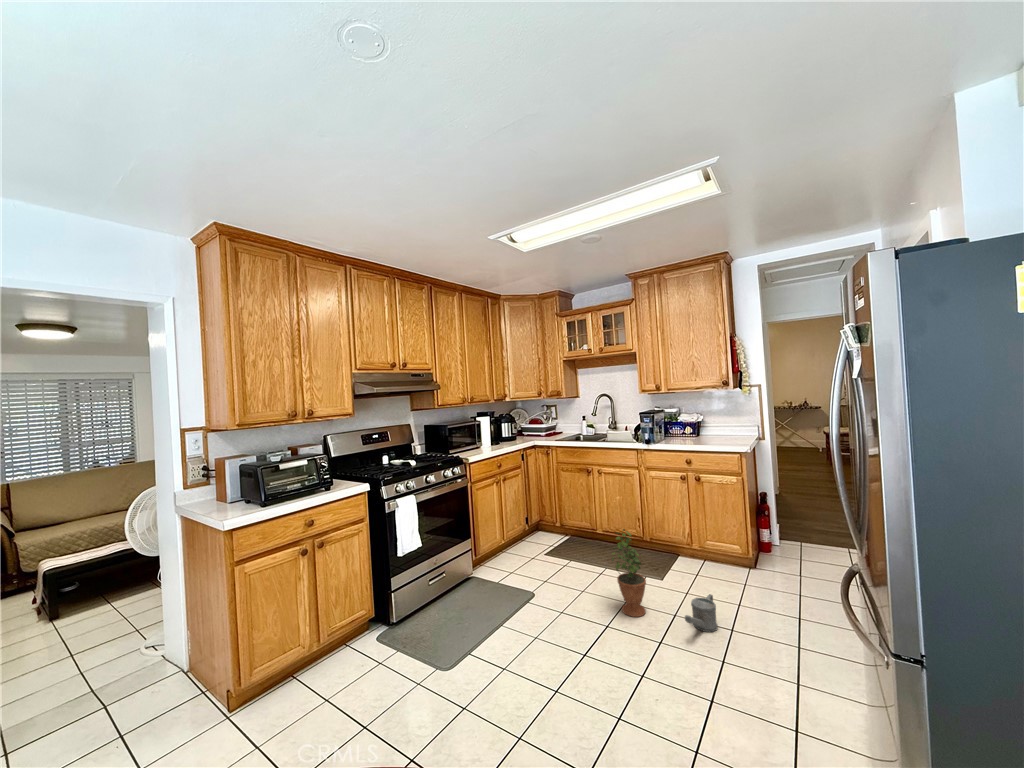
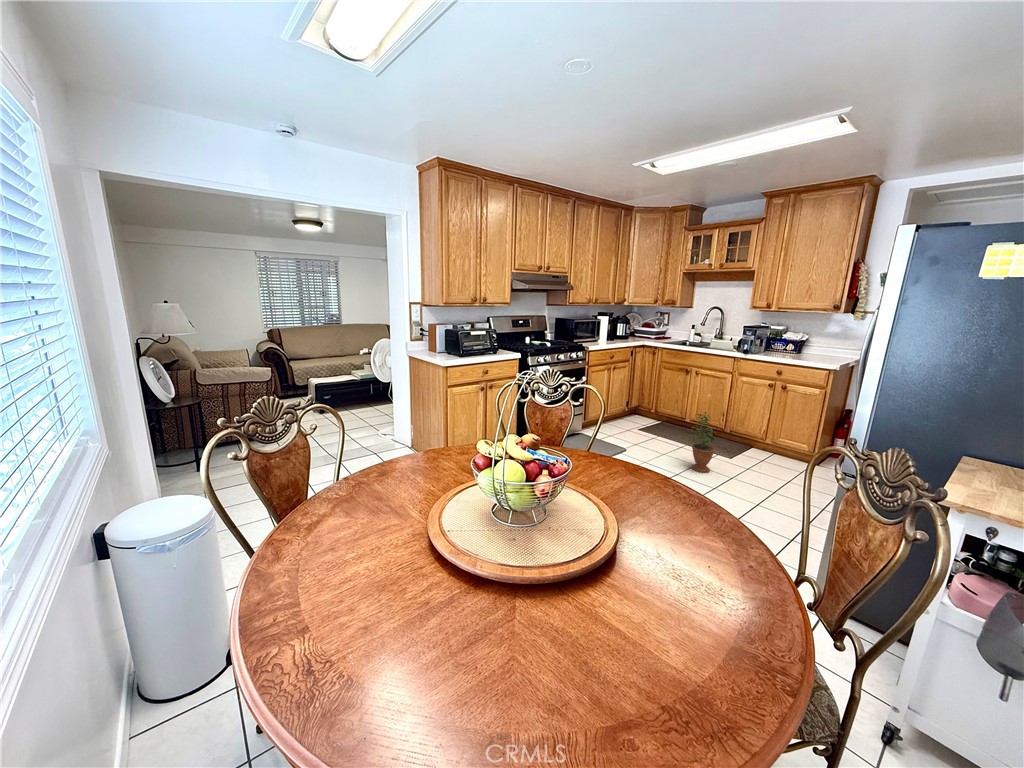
watering can: present [685,594,718,632] -> none [737,467,767,489]

